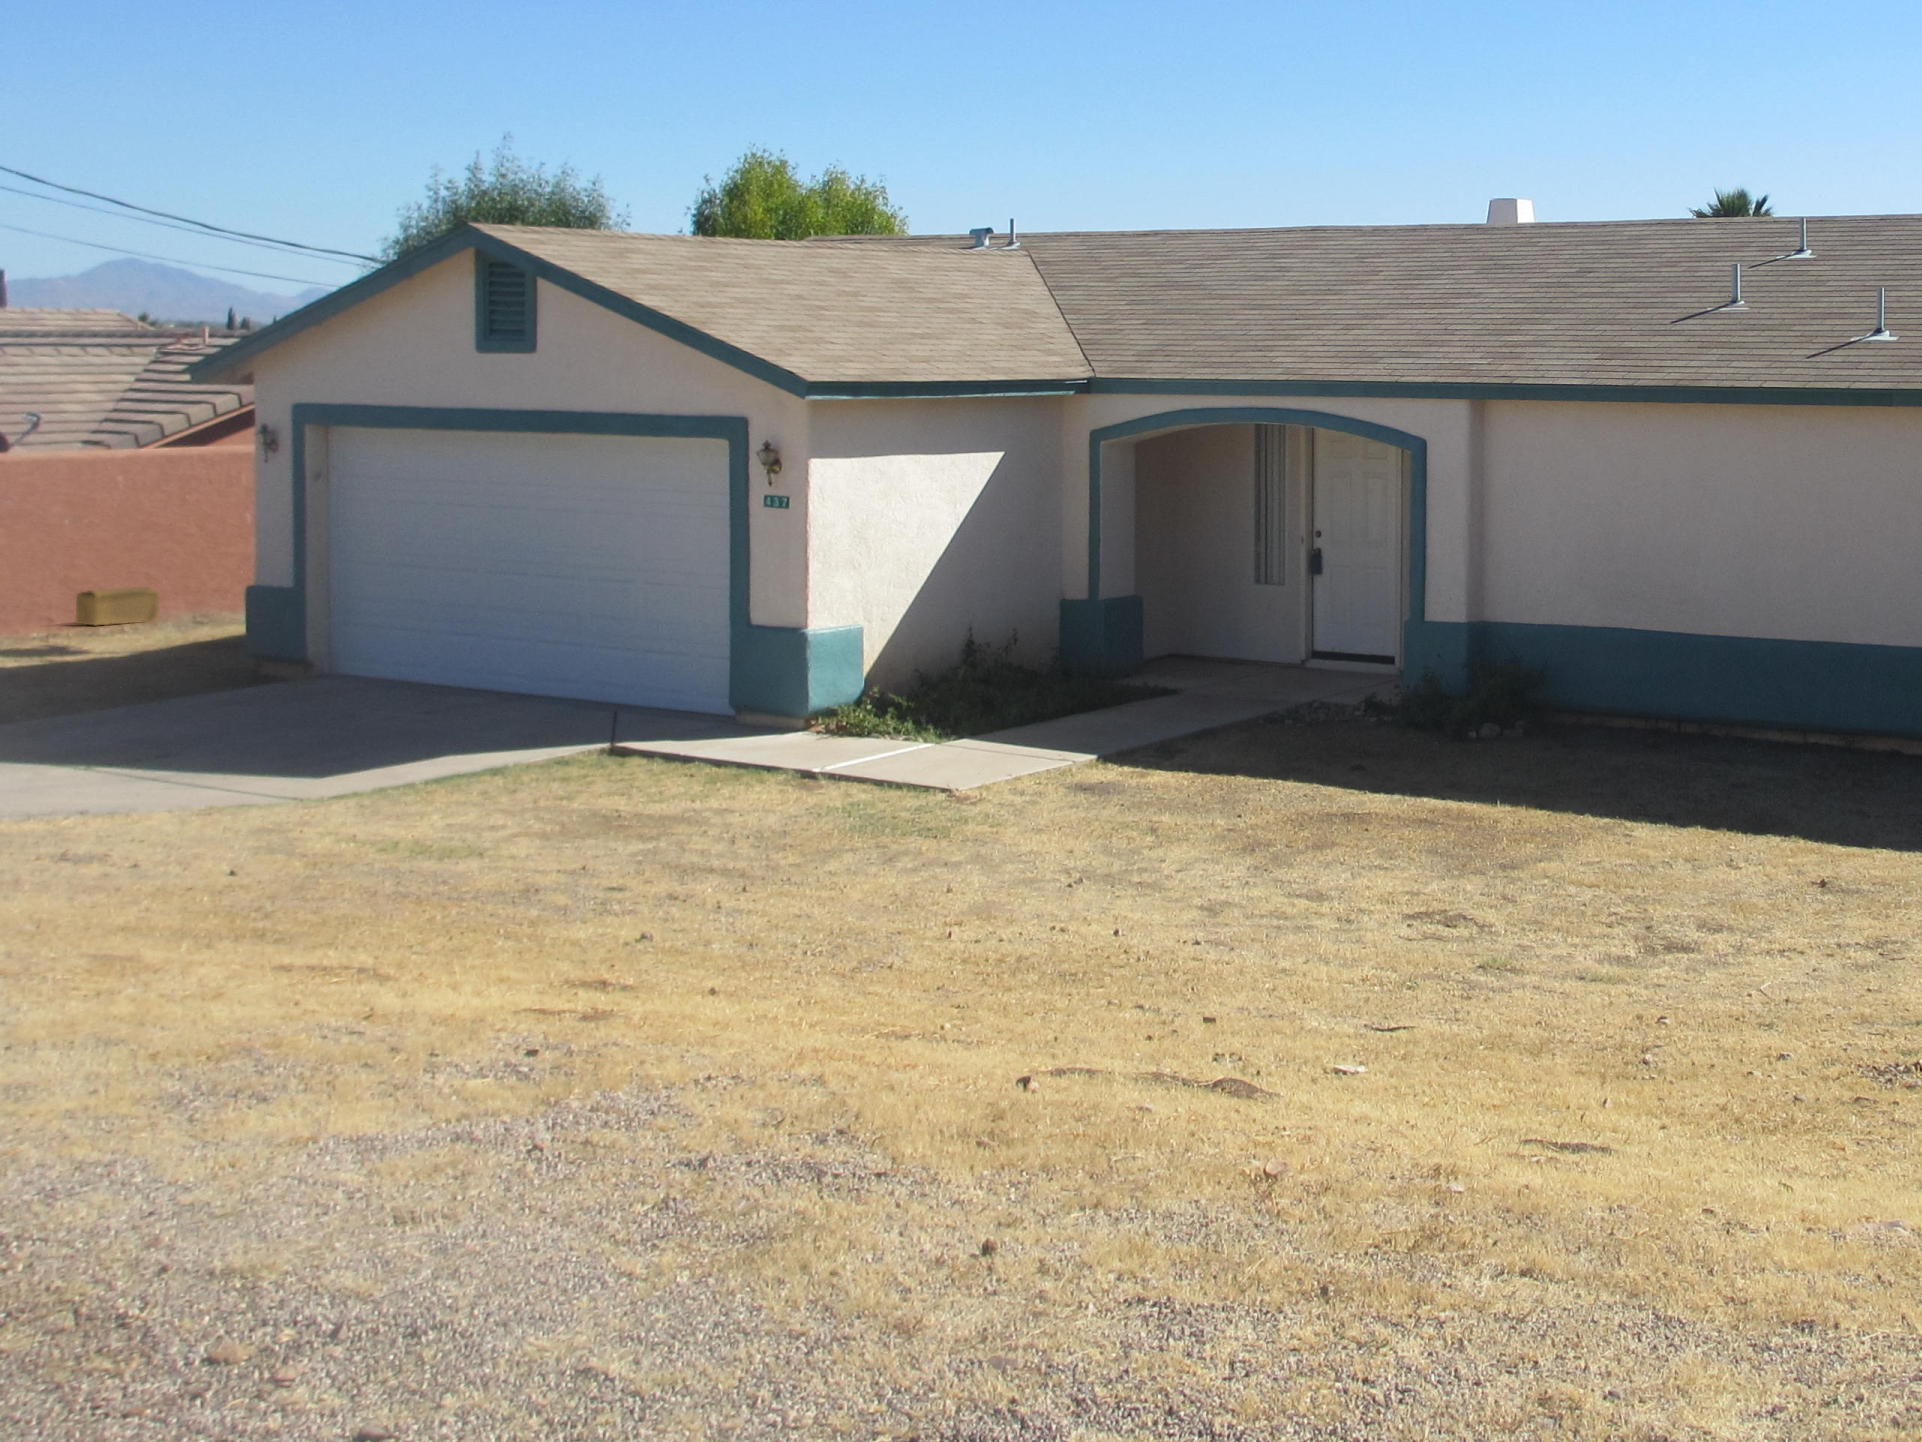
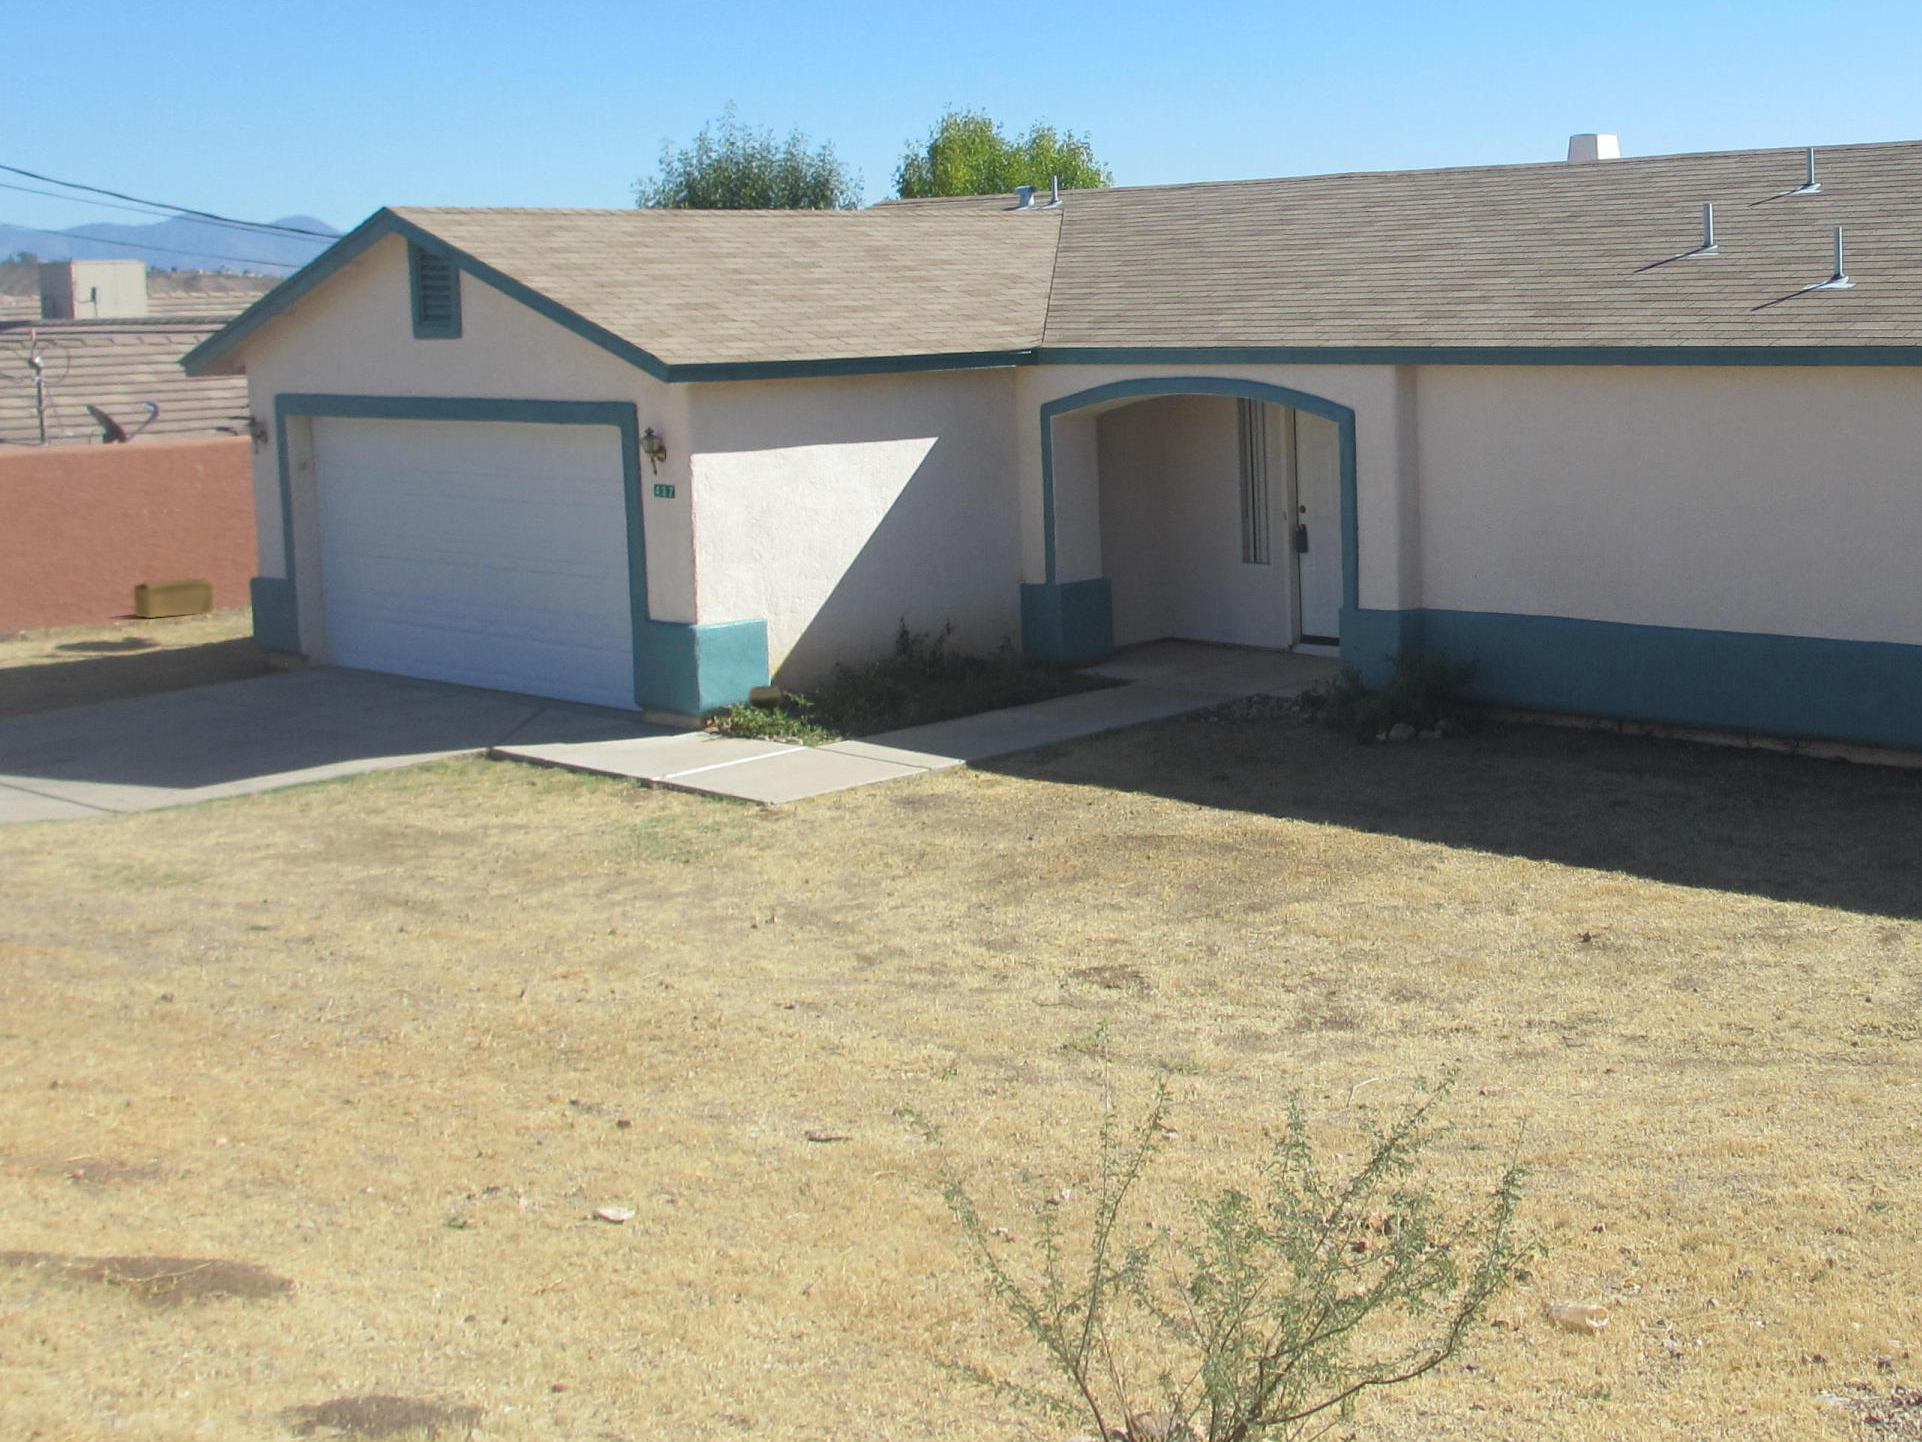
planter: none [852,686,882,726] -> present [748,686,781,725]

